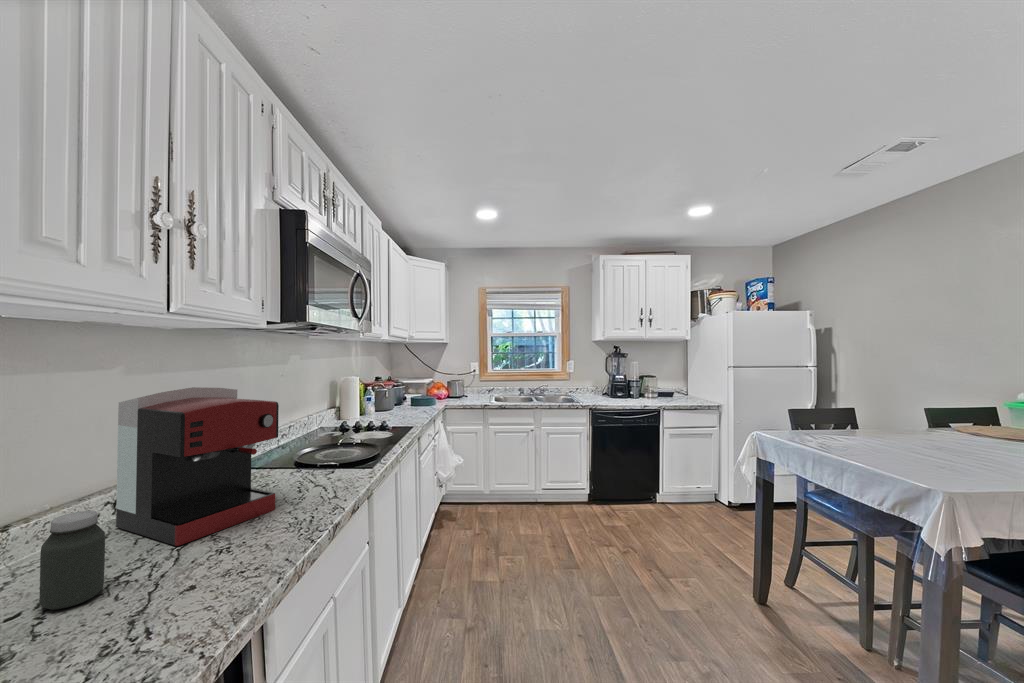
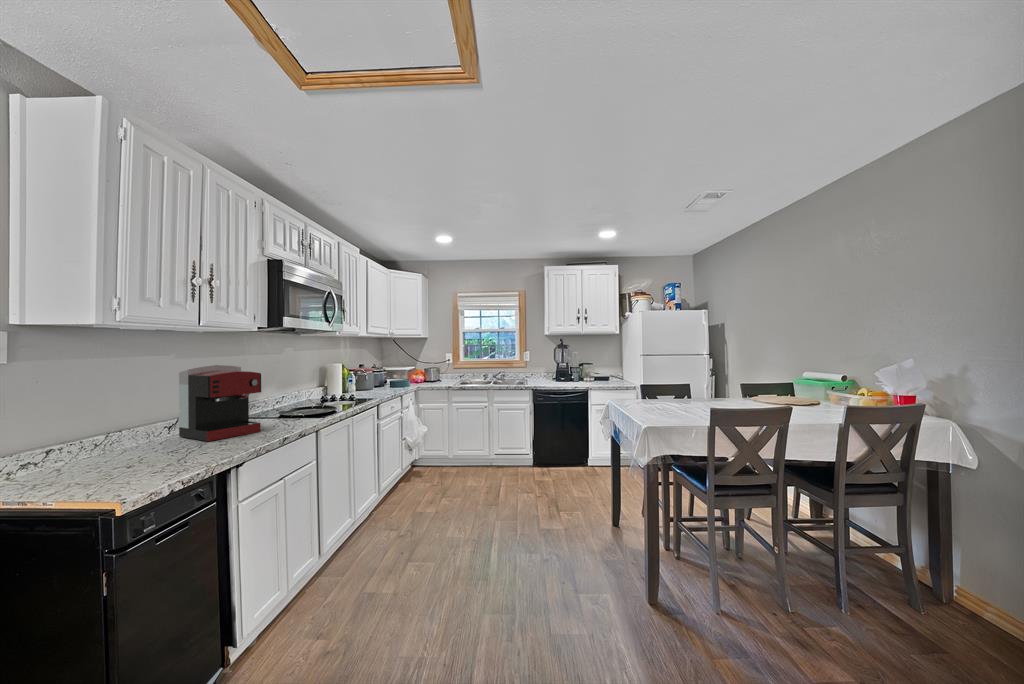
jar: present [39,511,105,610] -> none [149,416,175,455]

